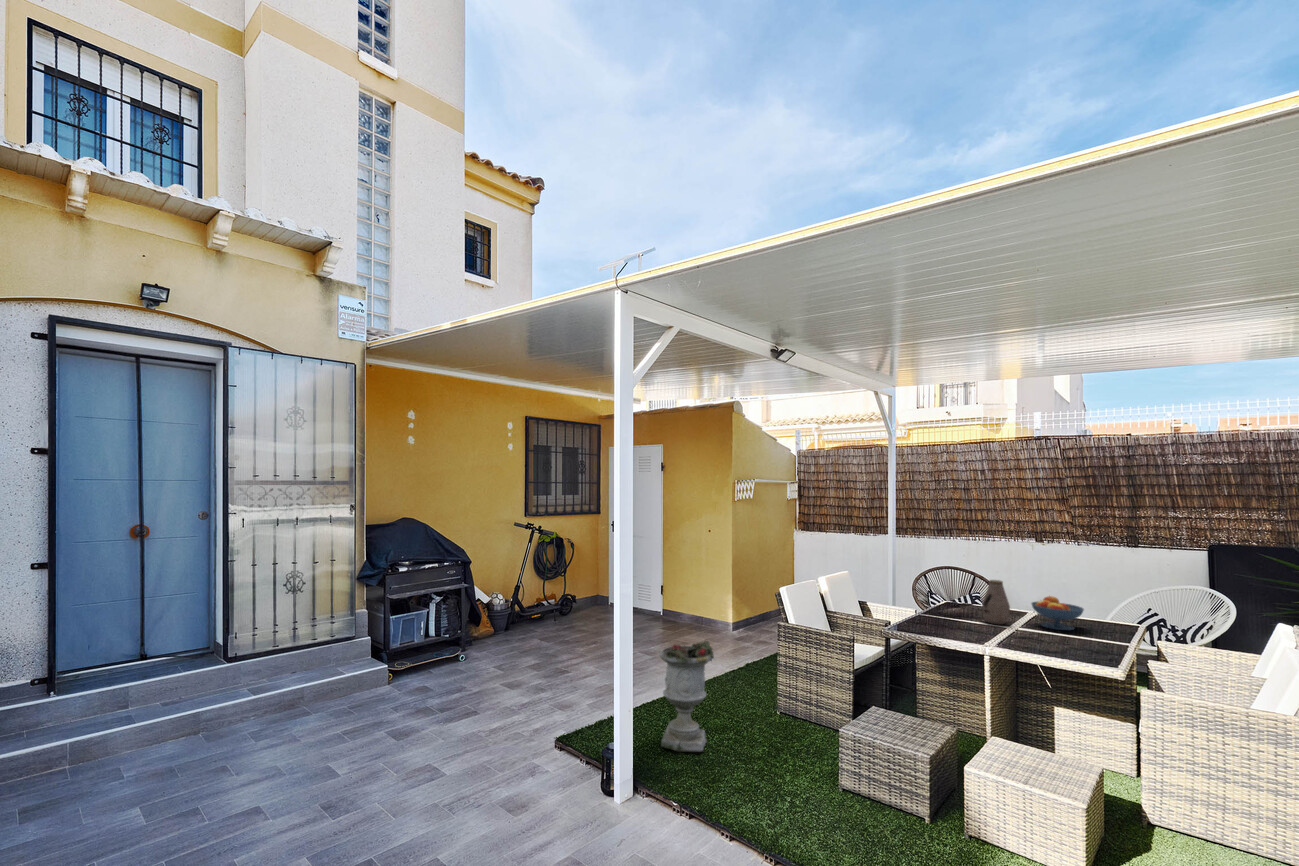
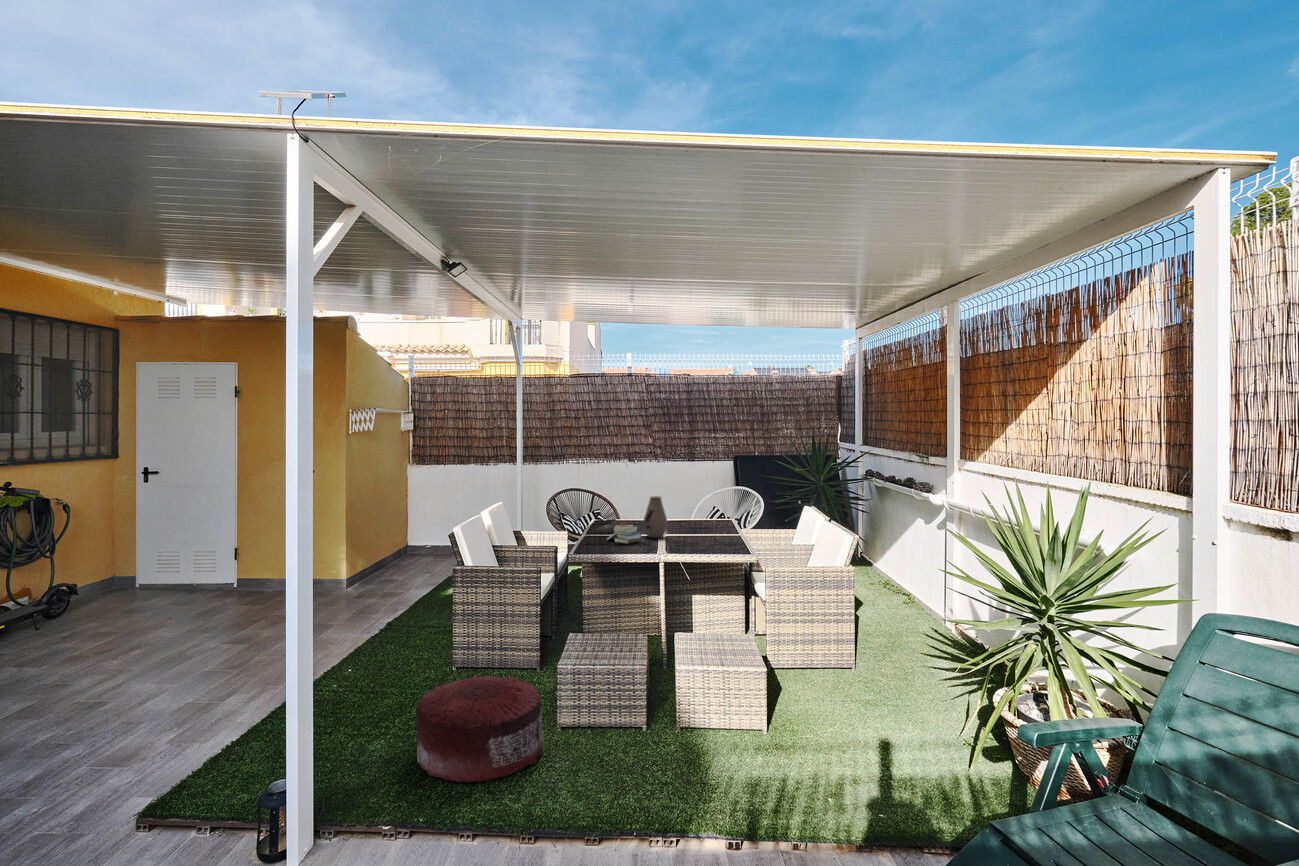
fruit bowl: present [1032,596,1084,630] -> none [682,506,723,536]
book: none [938,604,975,626] -> present [607,523,641,544]
planter: present [660,641,714,752] -> none [324,597,398,735]
pouf: none [707,723,819,823] -> present [416,674,543,783]

